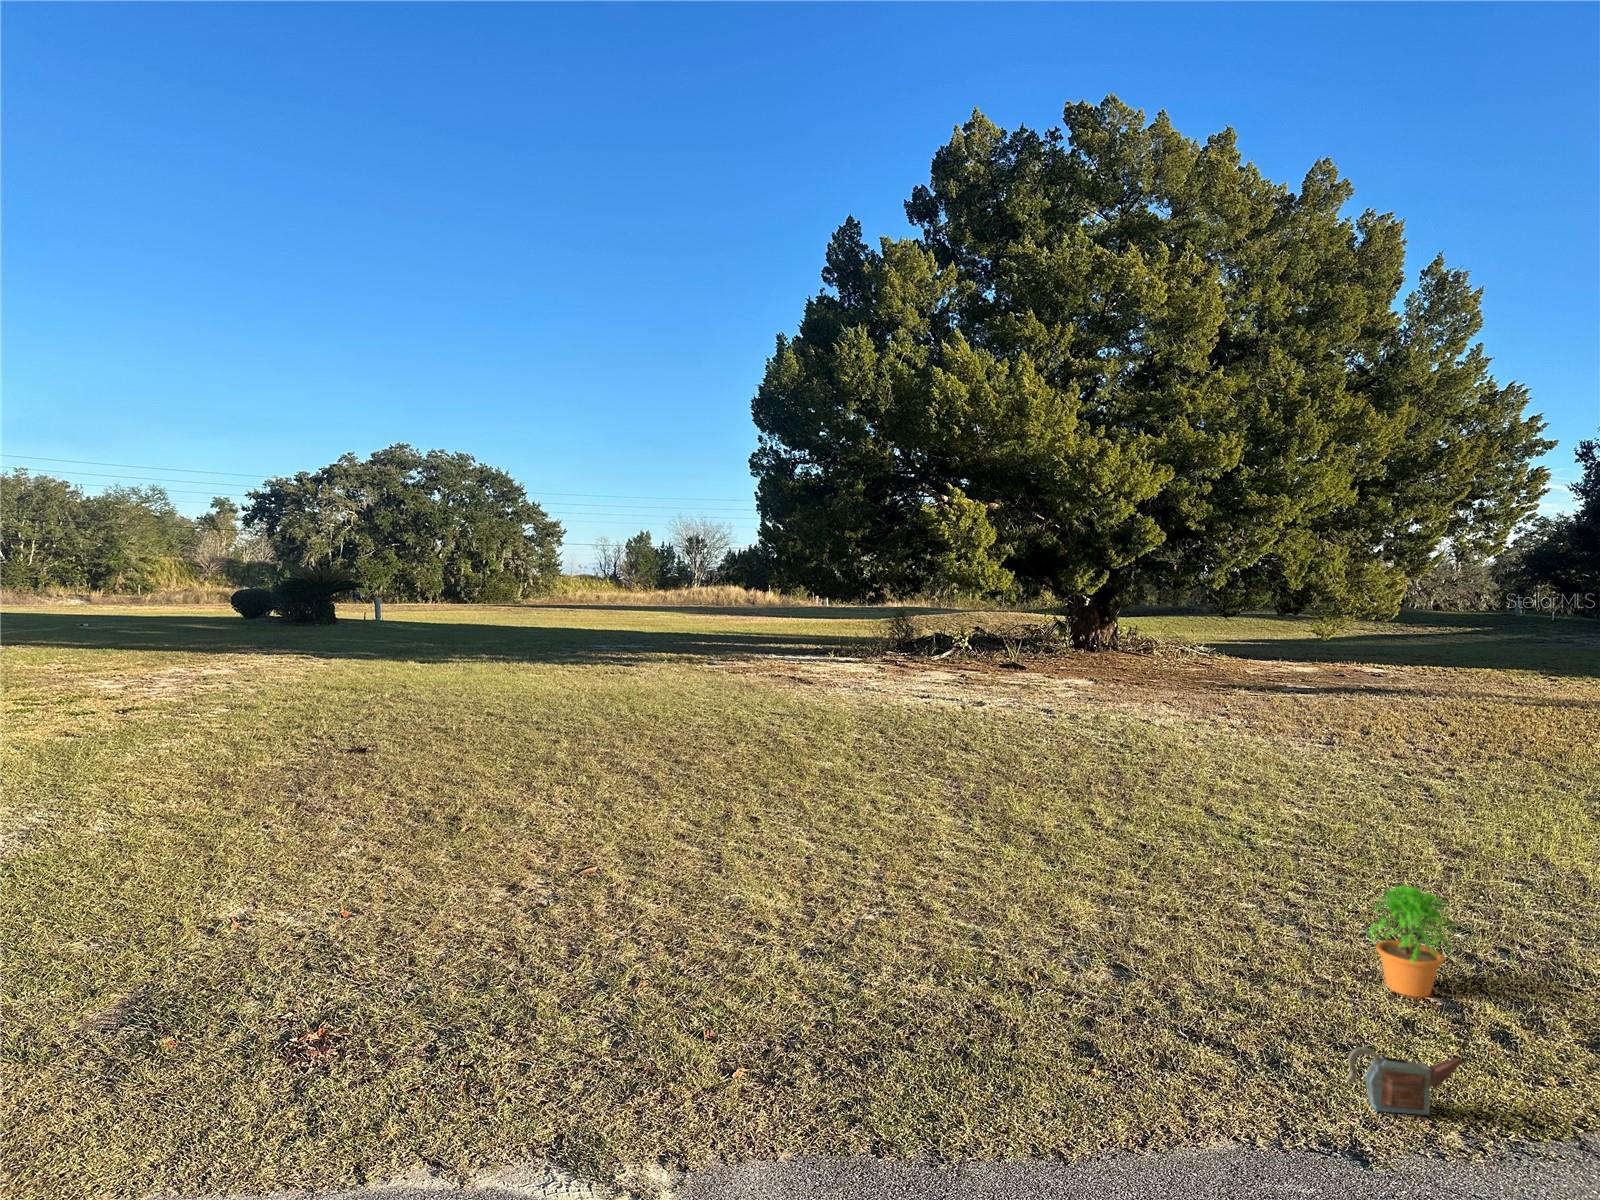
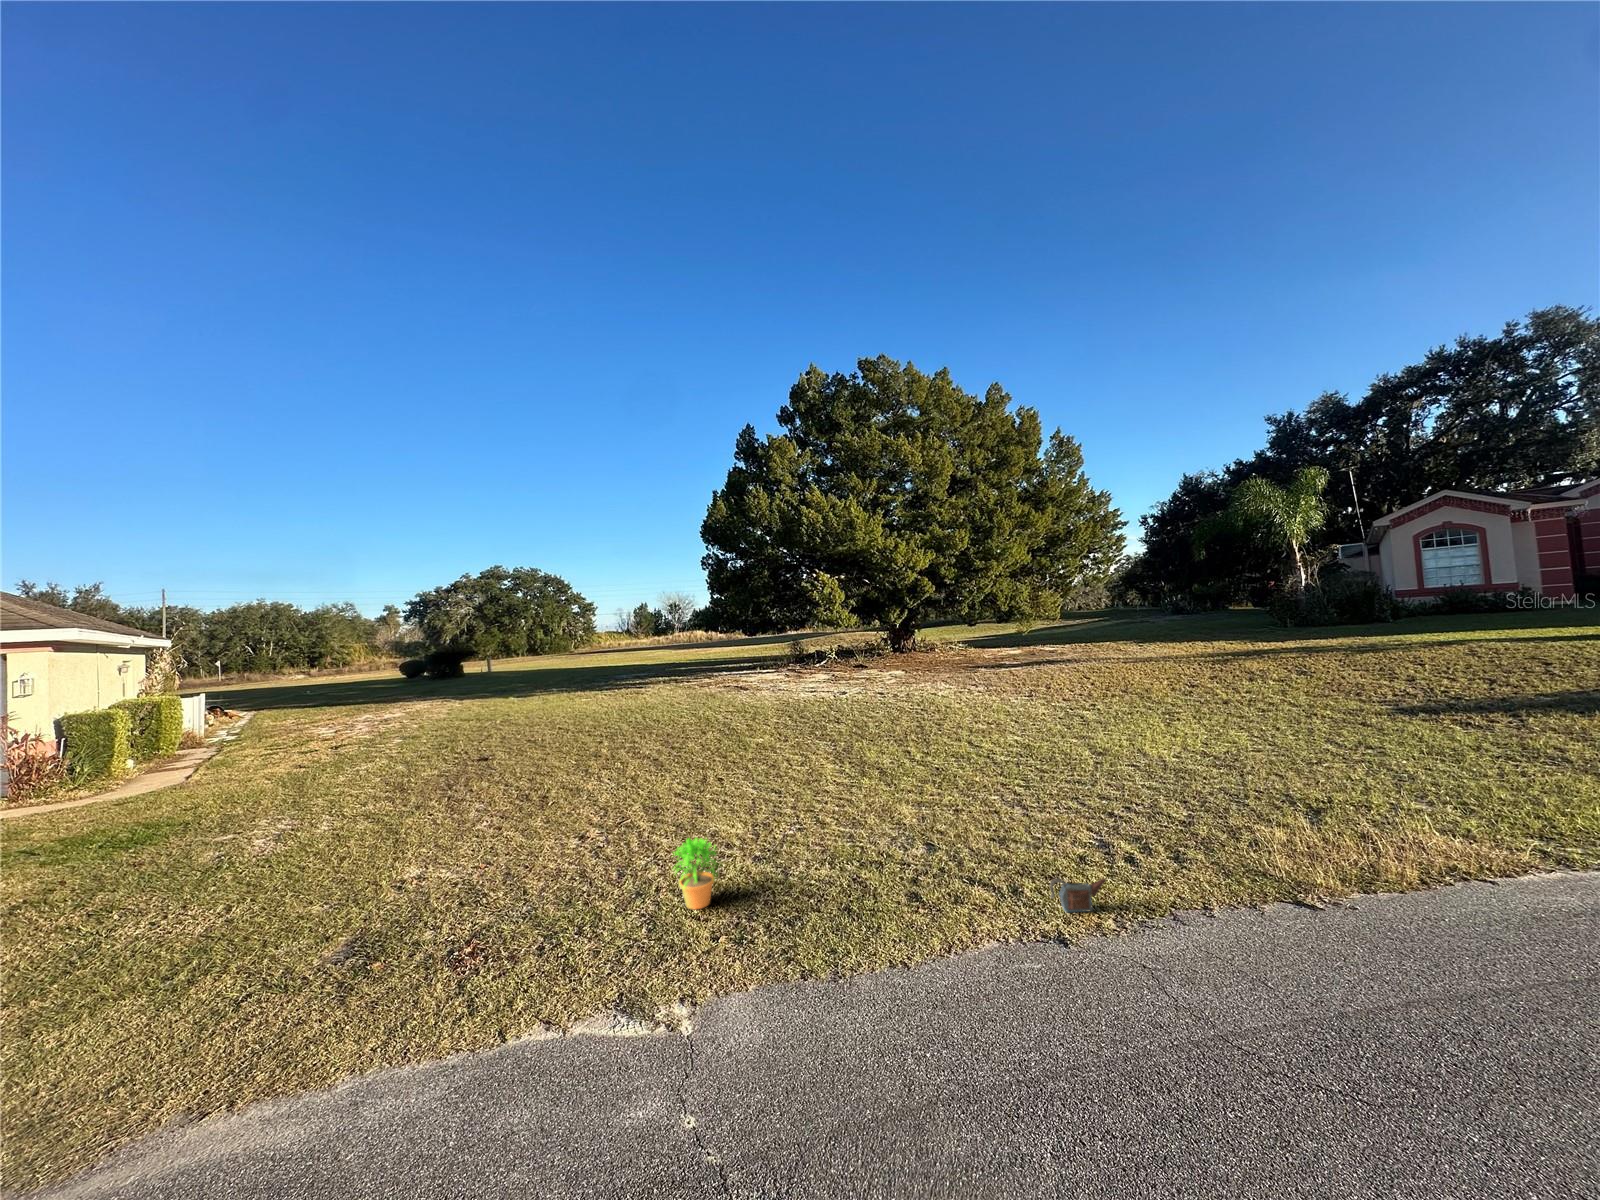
potted plant: present [1369,885,1454,997] -> present [673,838,718,909]

